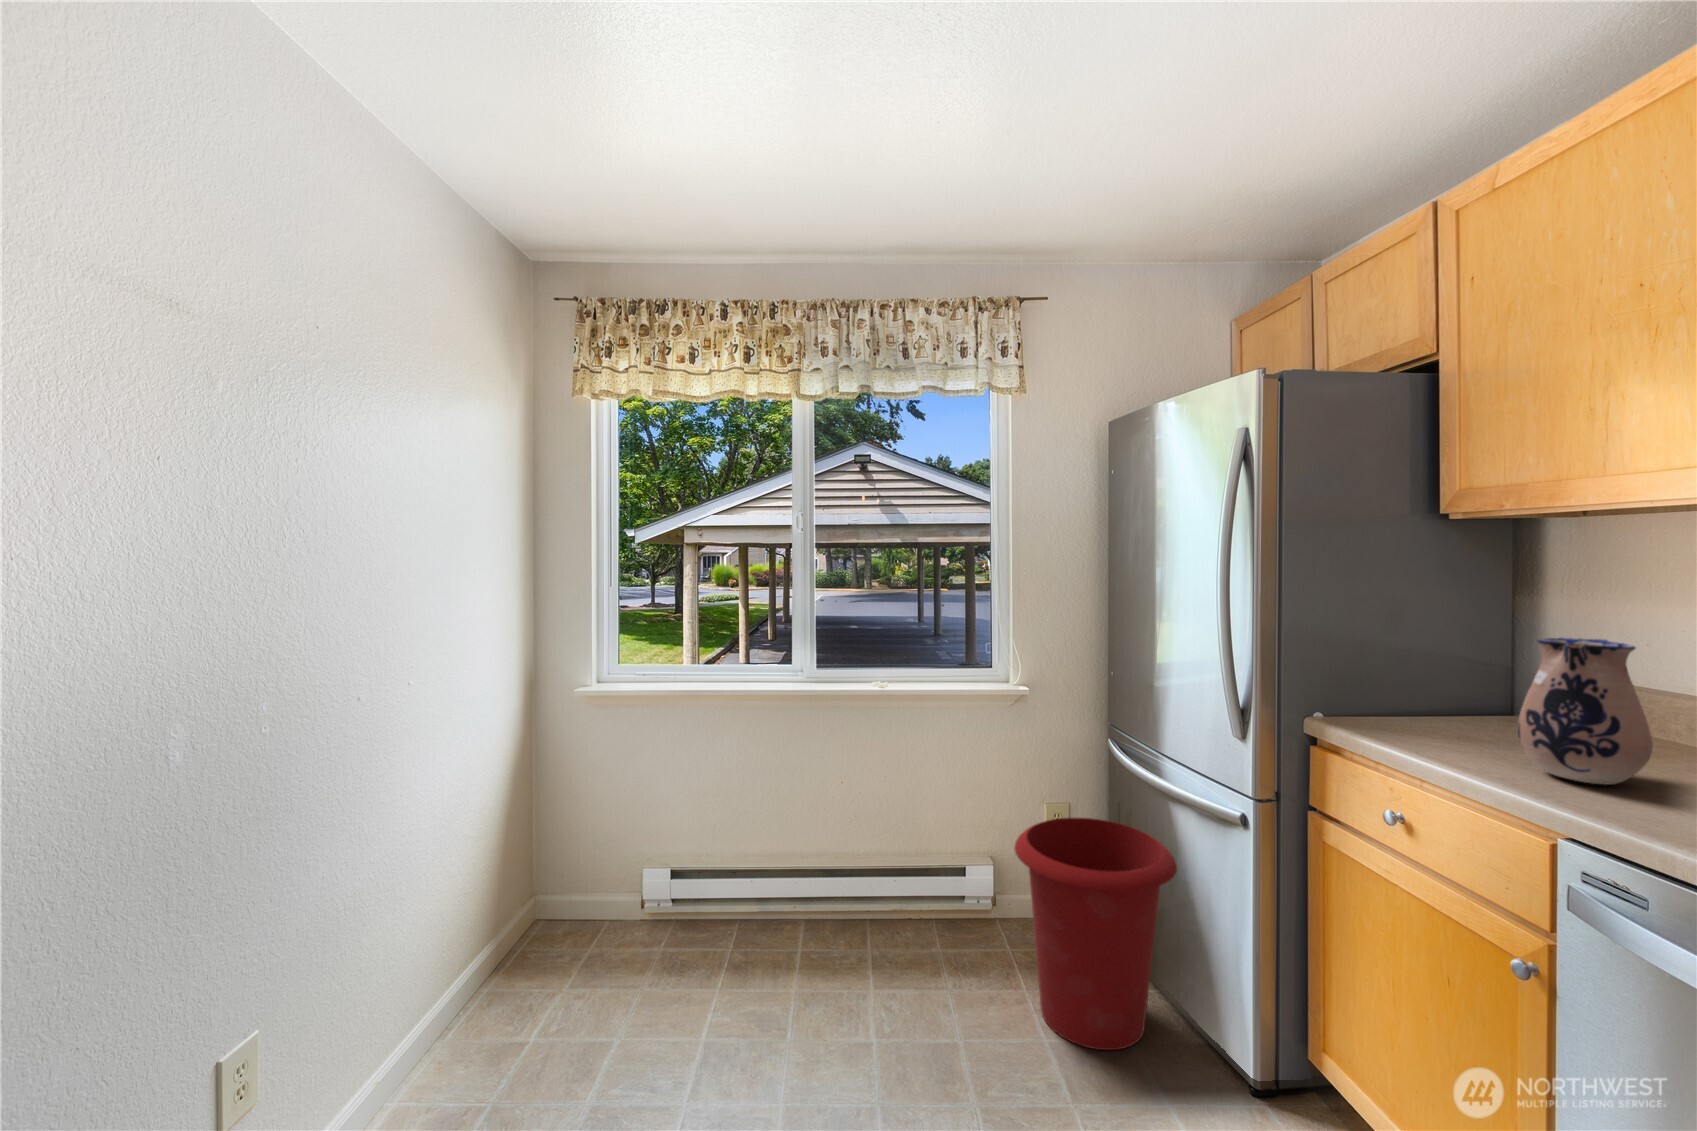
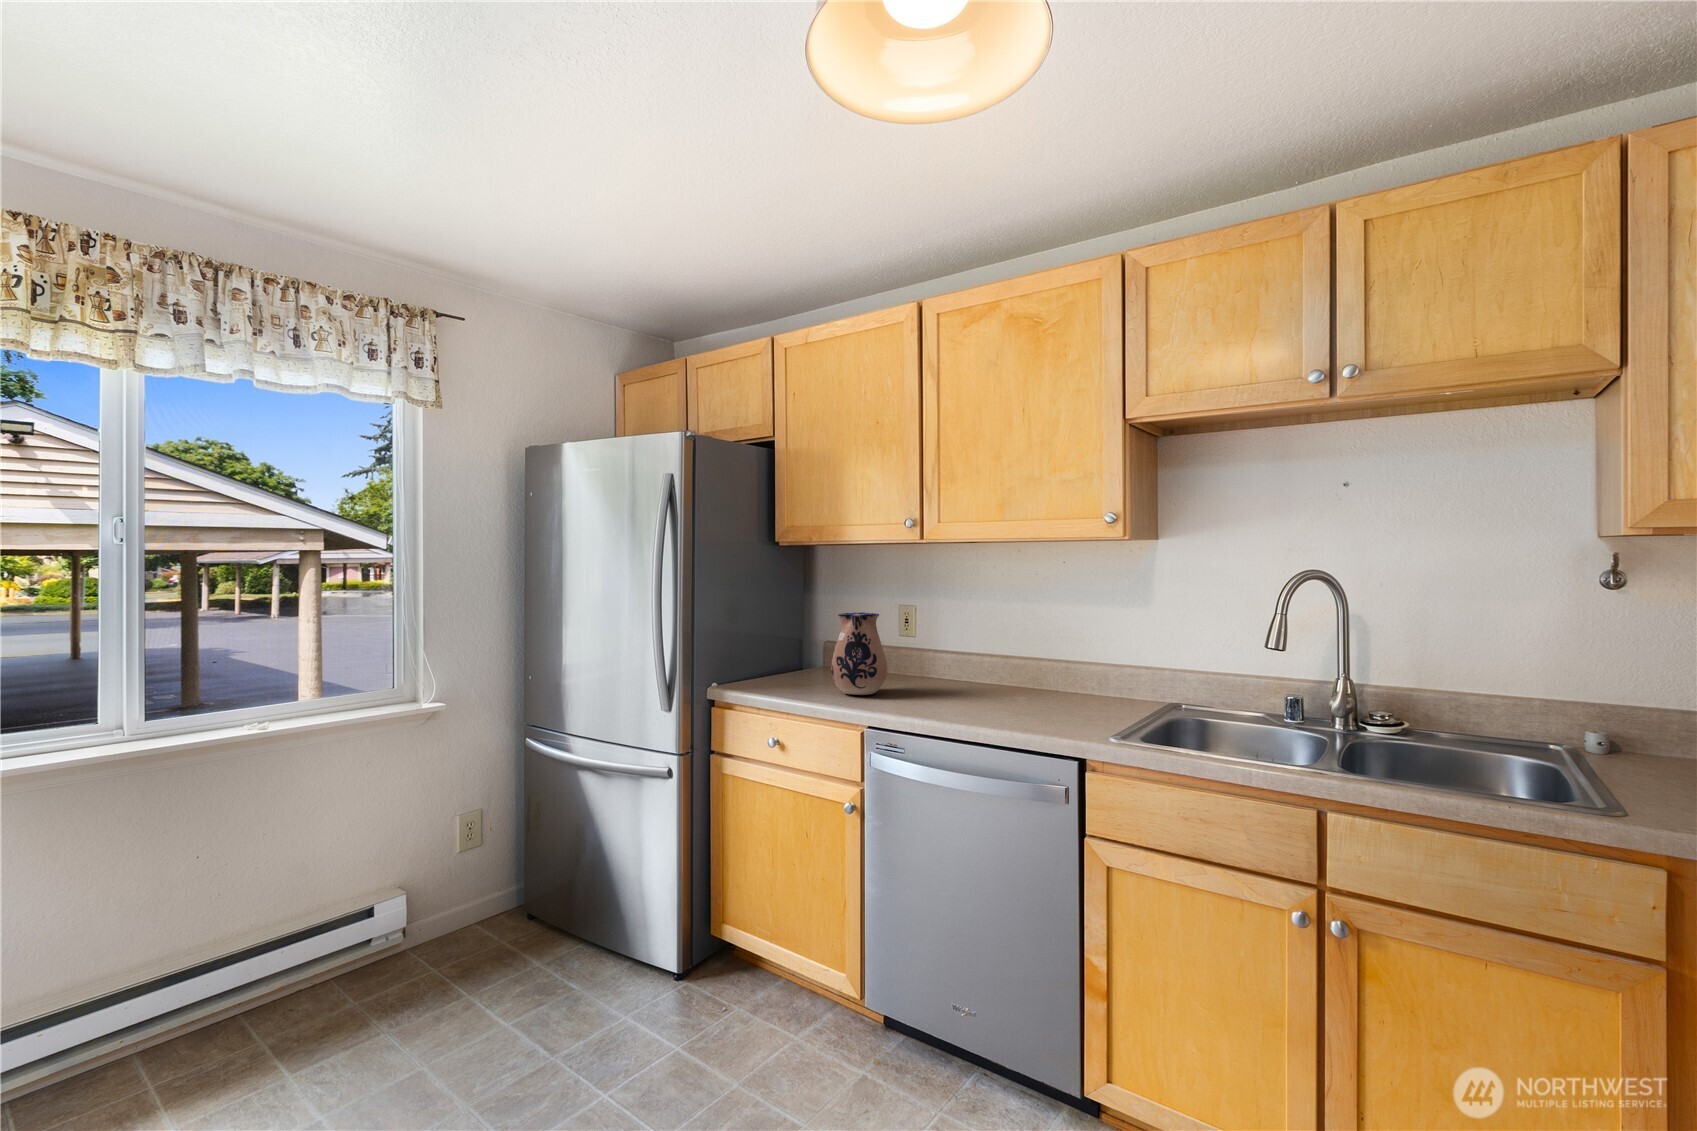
waste bin: present [1014,818,1177,1050] -> none [466,813,619,1024]

